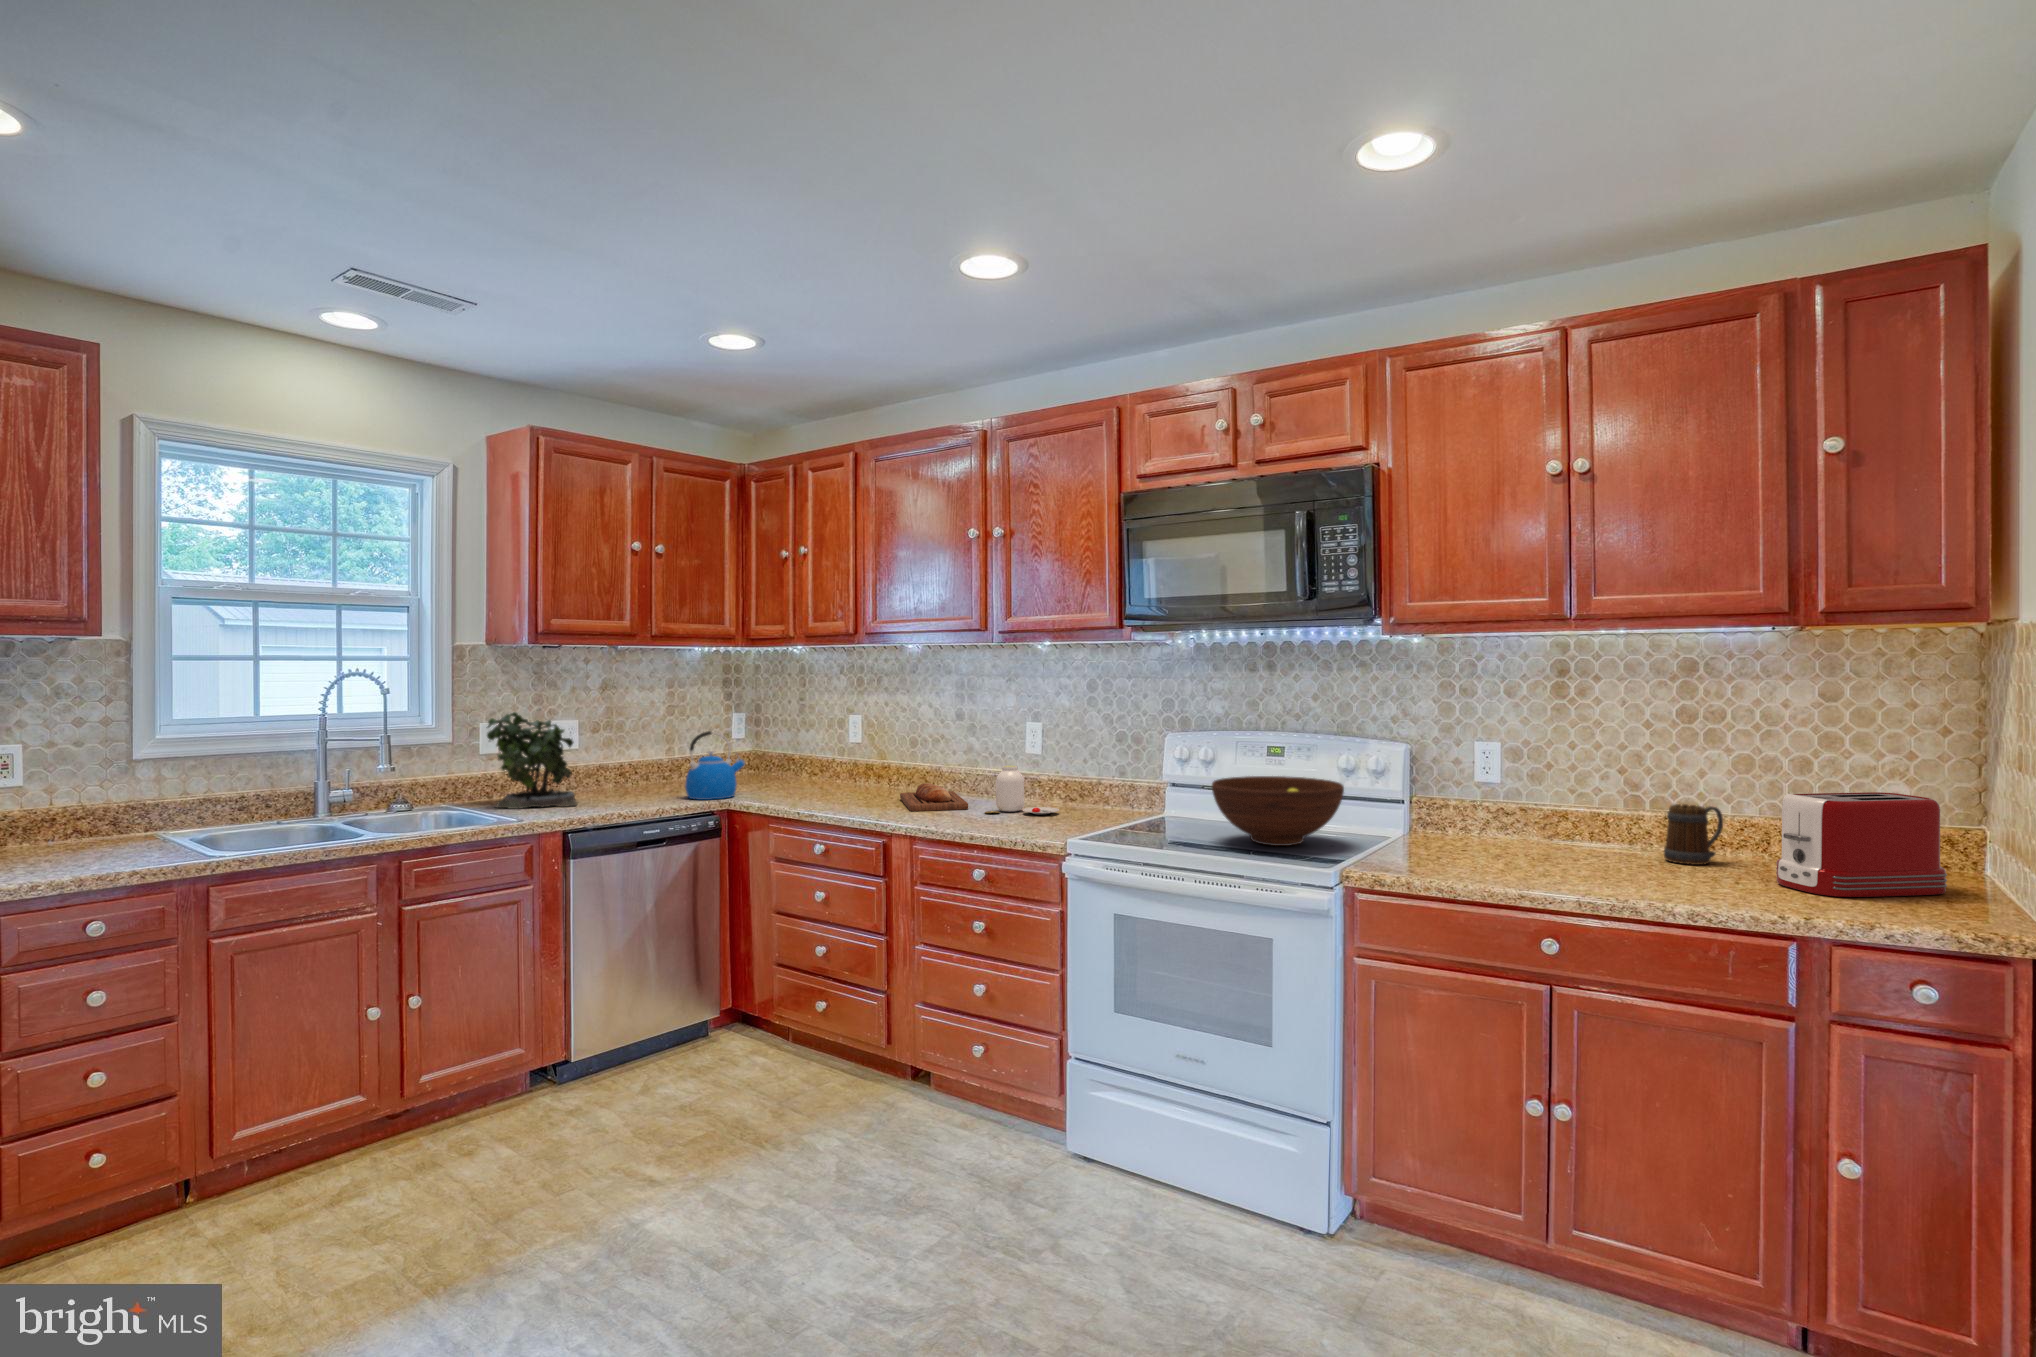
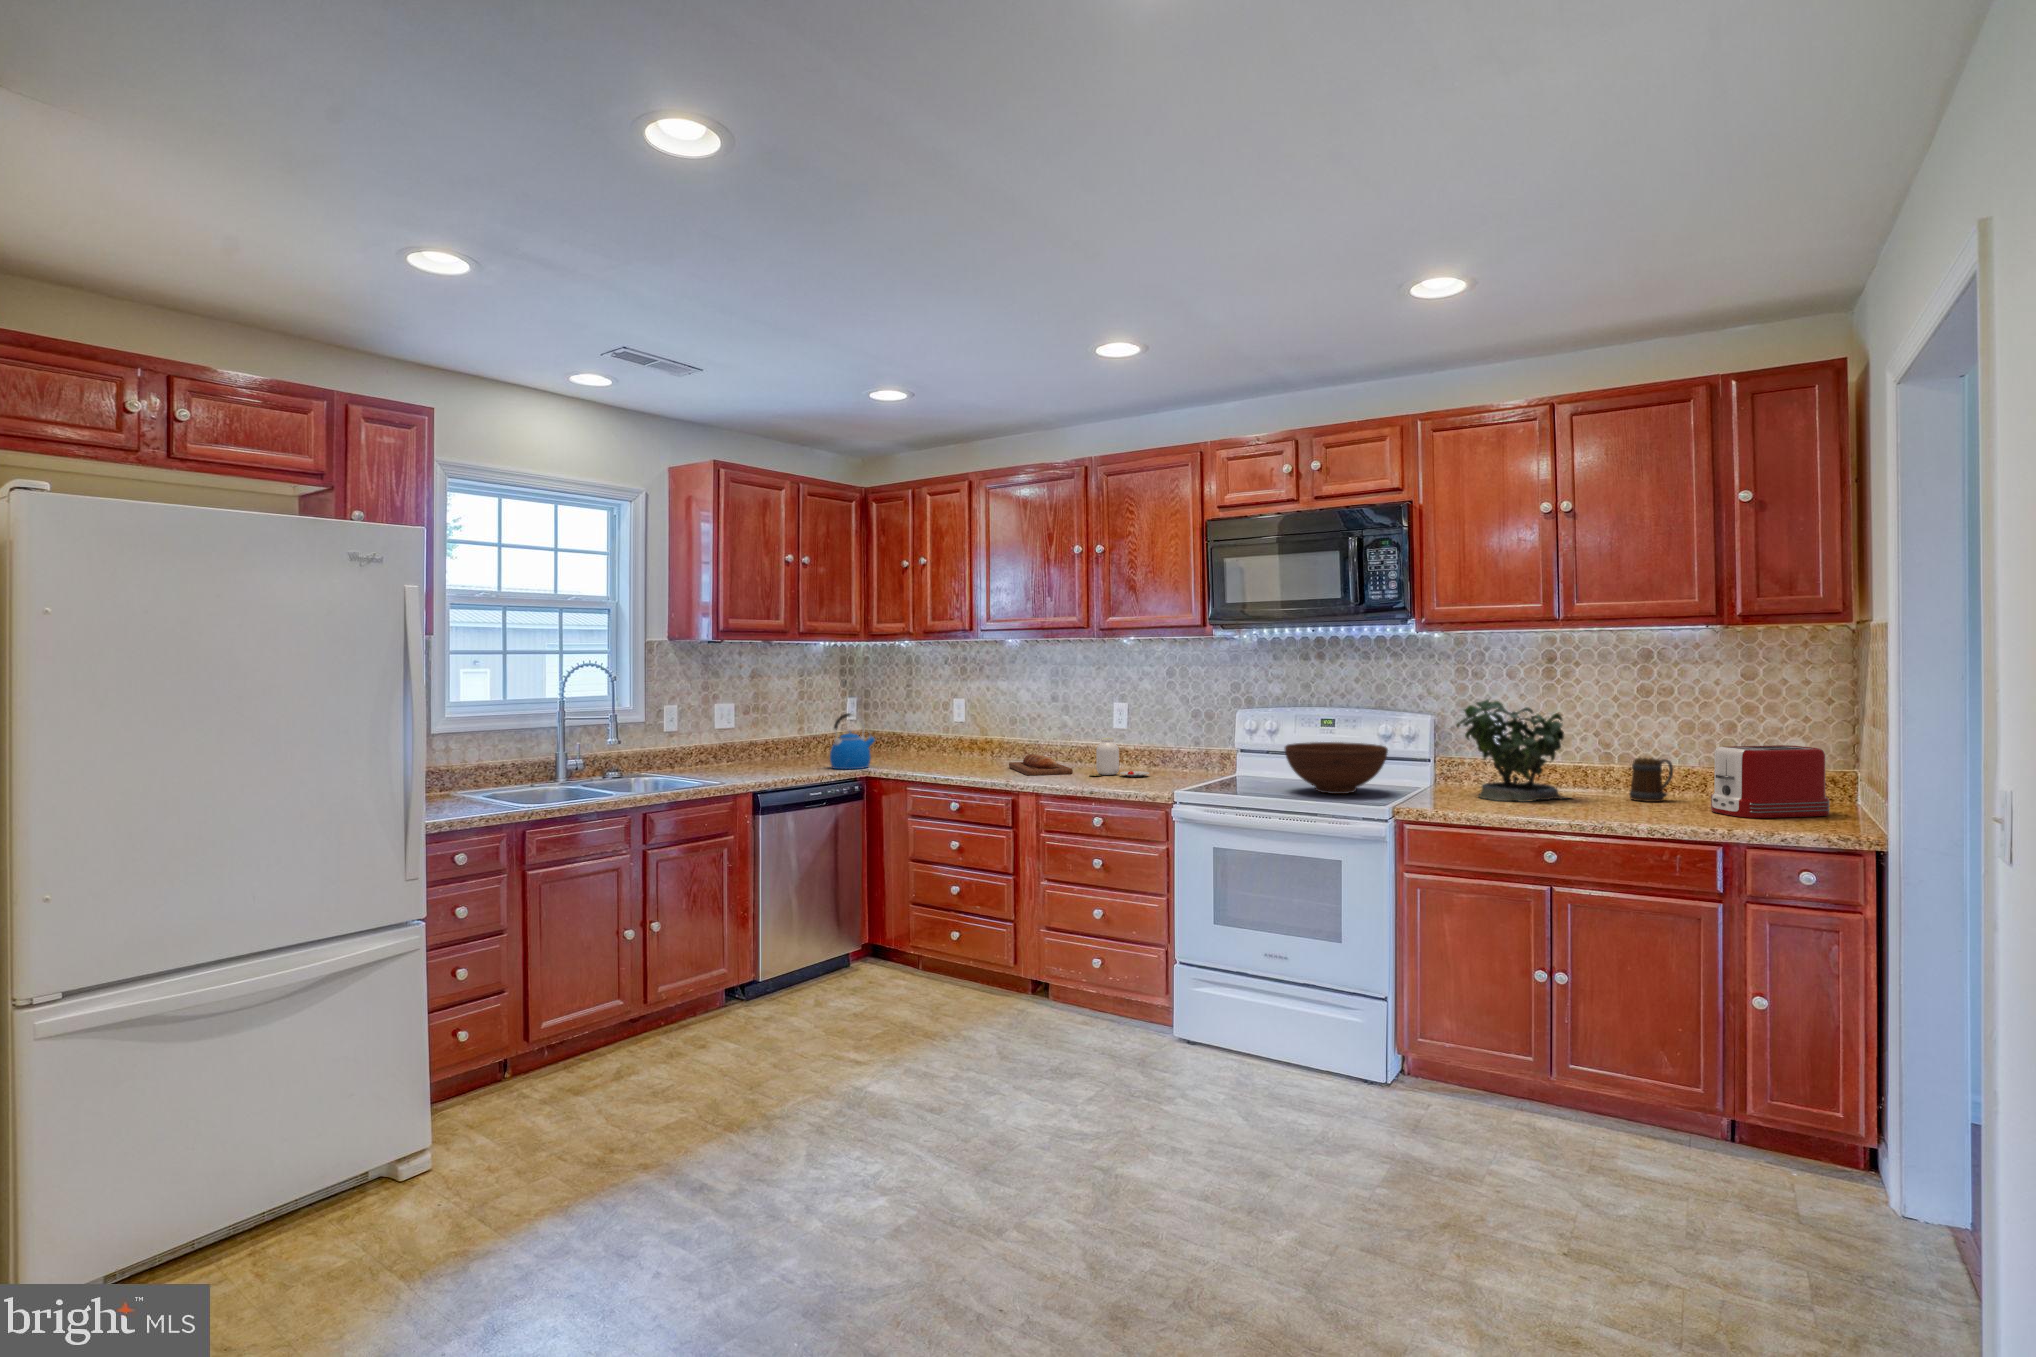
potted plant: present [487,712,577,809] -> present [1456,700,1568,802]

